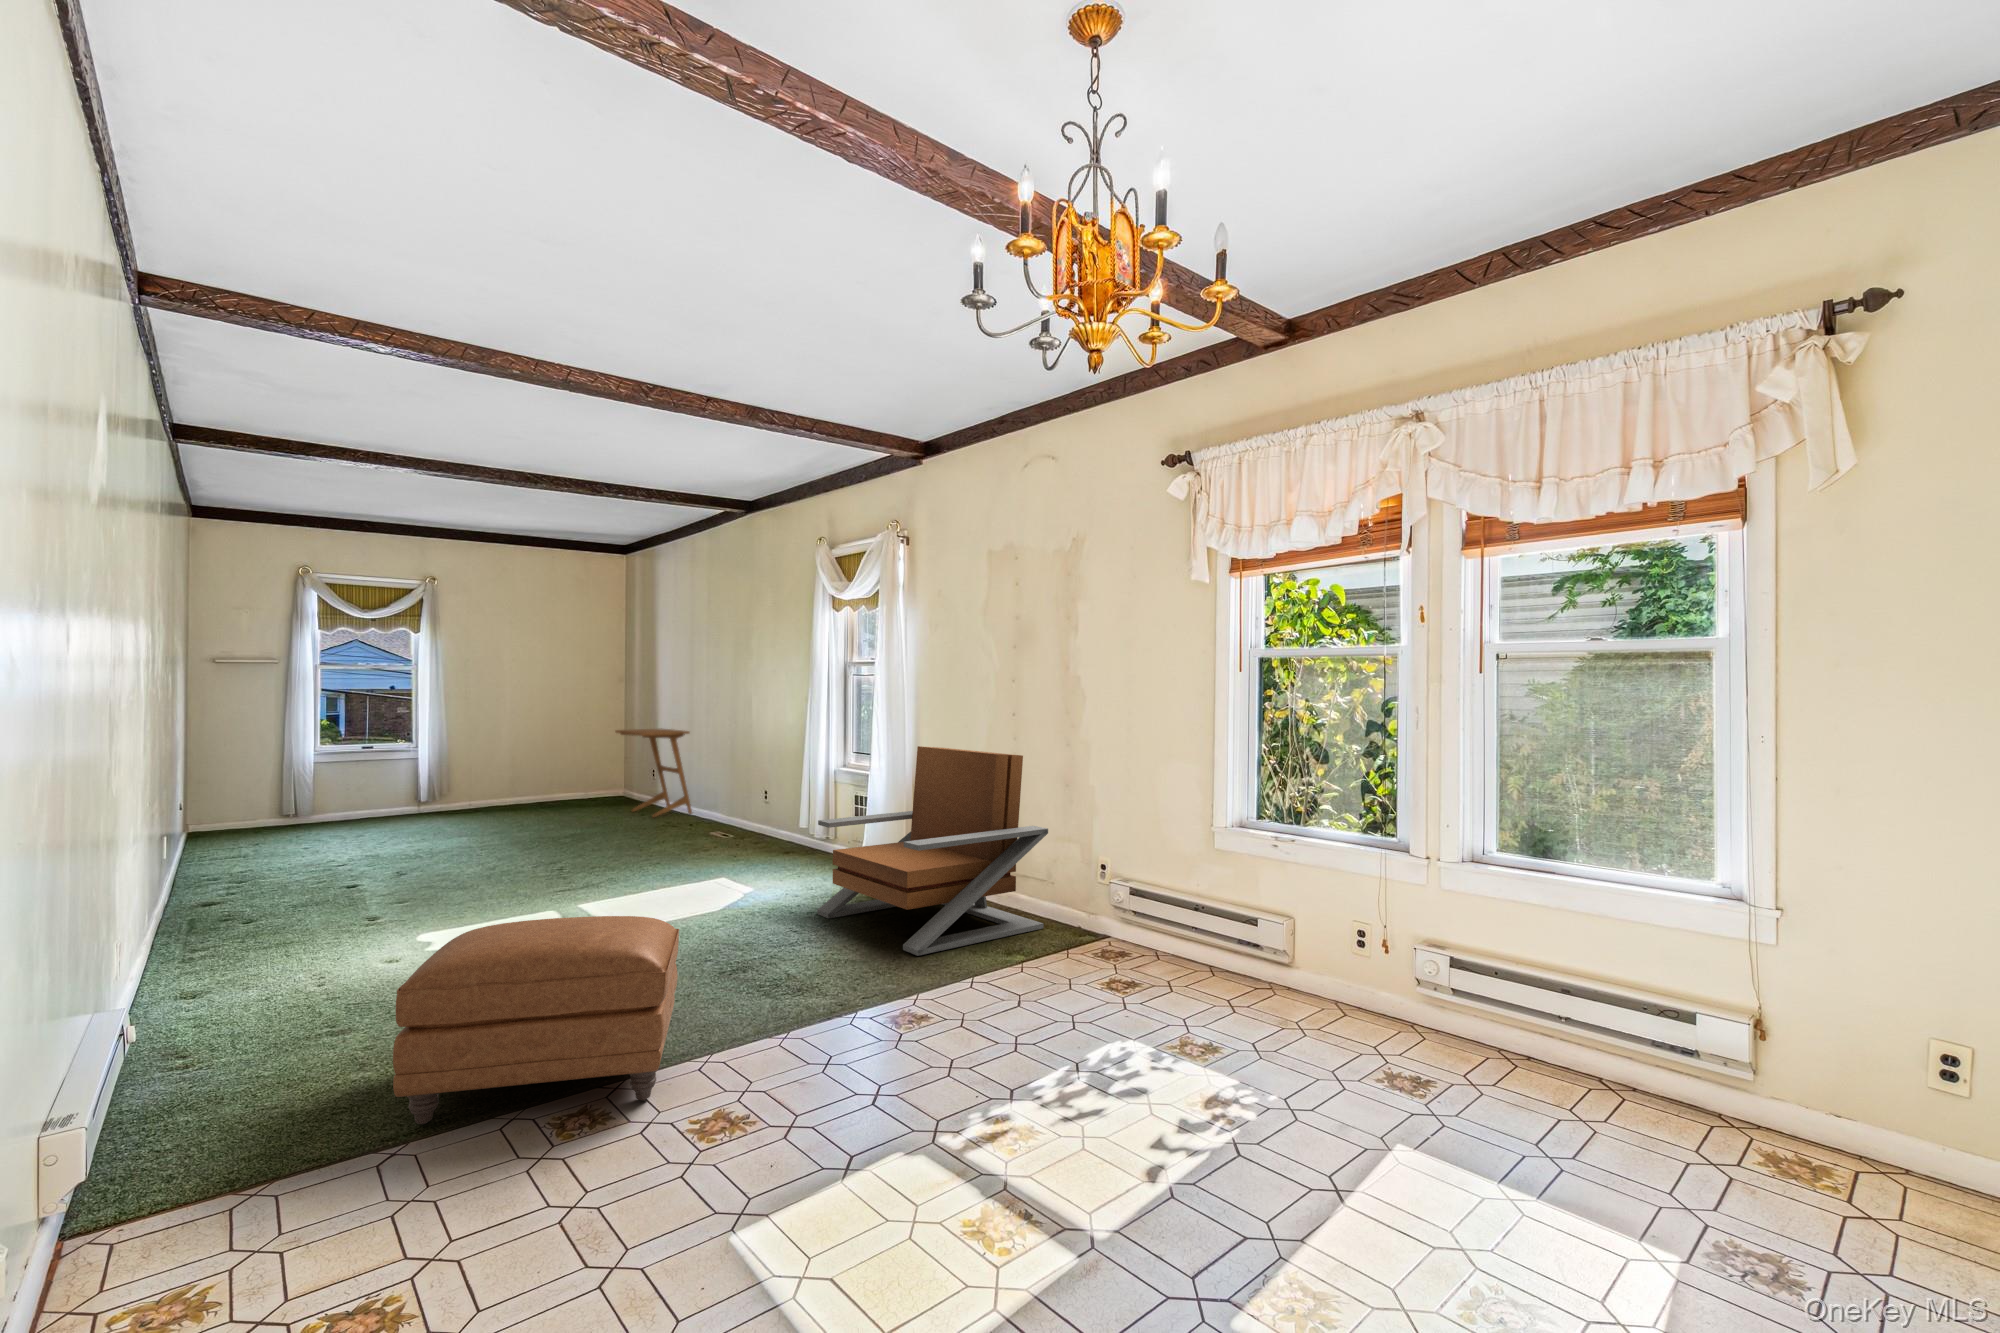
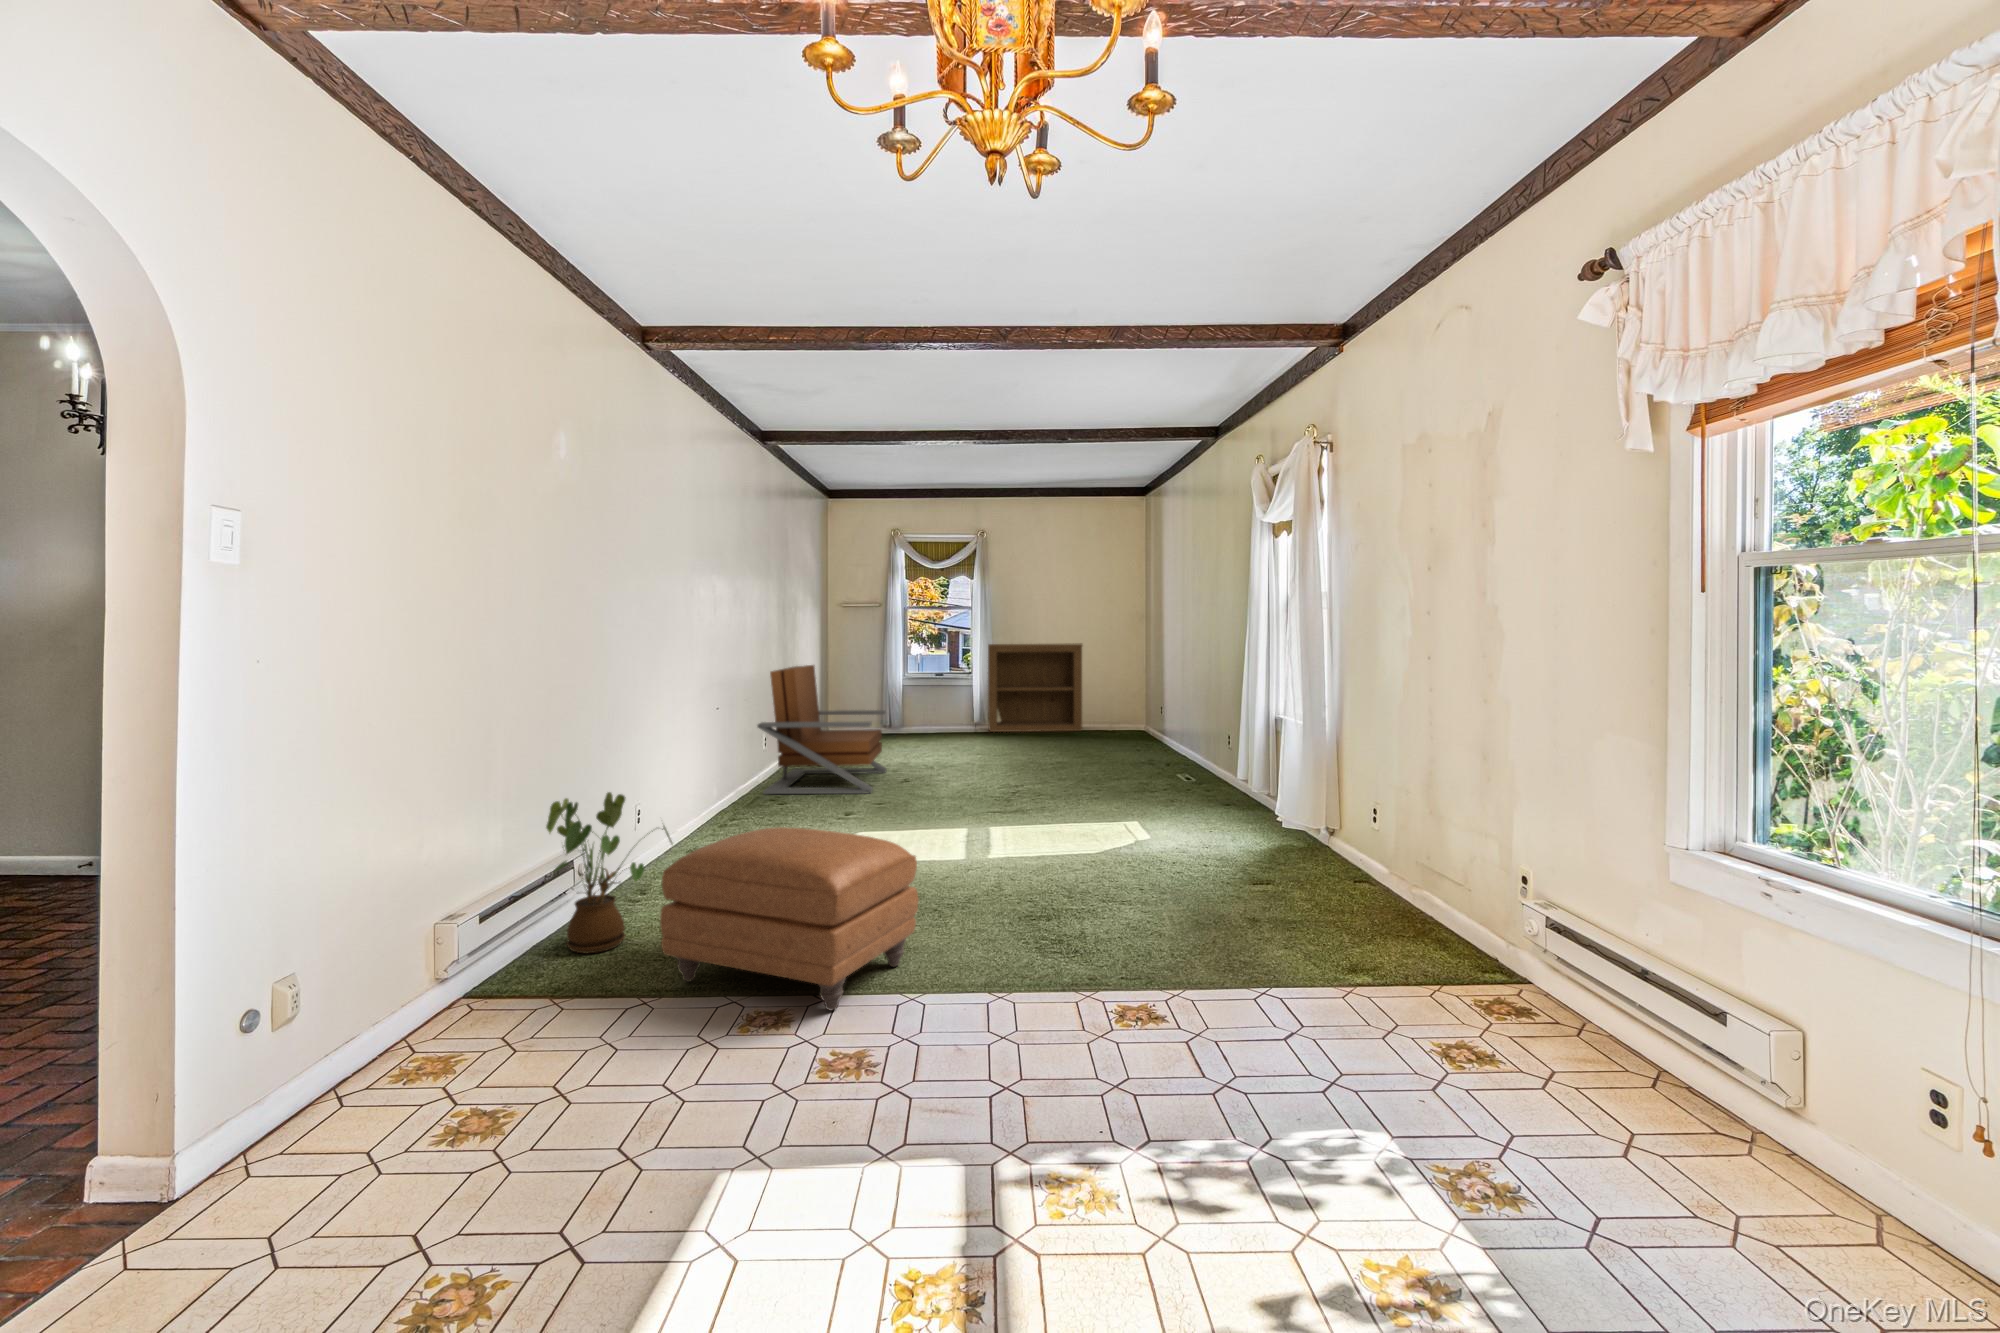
bookshelf: none [436,708,566,815] -> present [988,643,1082,732]
side table: present [615,728,692,817] -> none [1113,664,1178,749]
lounge chair: present [817,746,1048,956] -> present [758,665,887,794]
house plant: none [106,917,326,1143] -> present [546,792,672,953]

